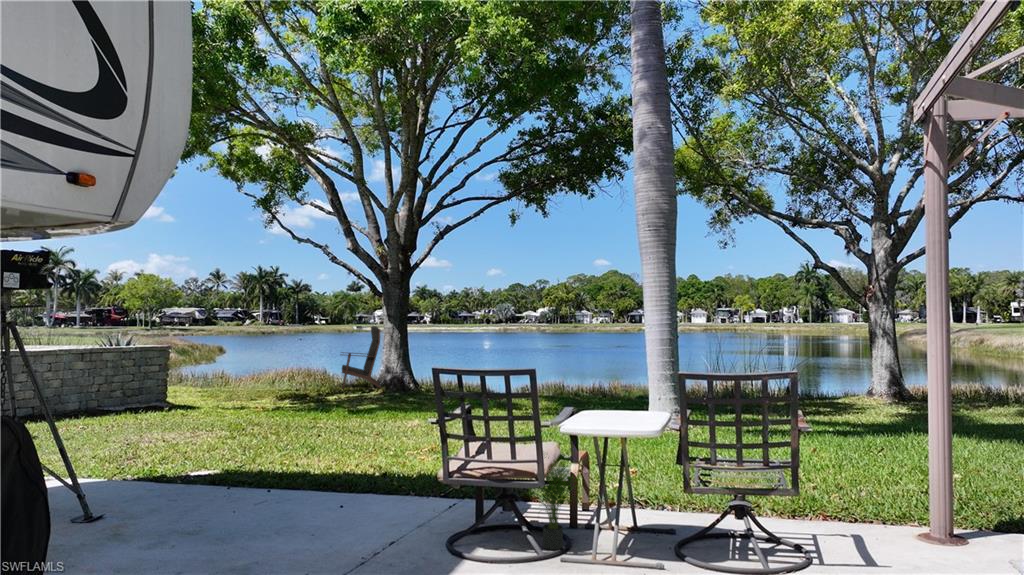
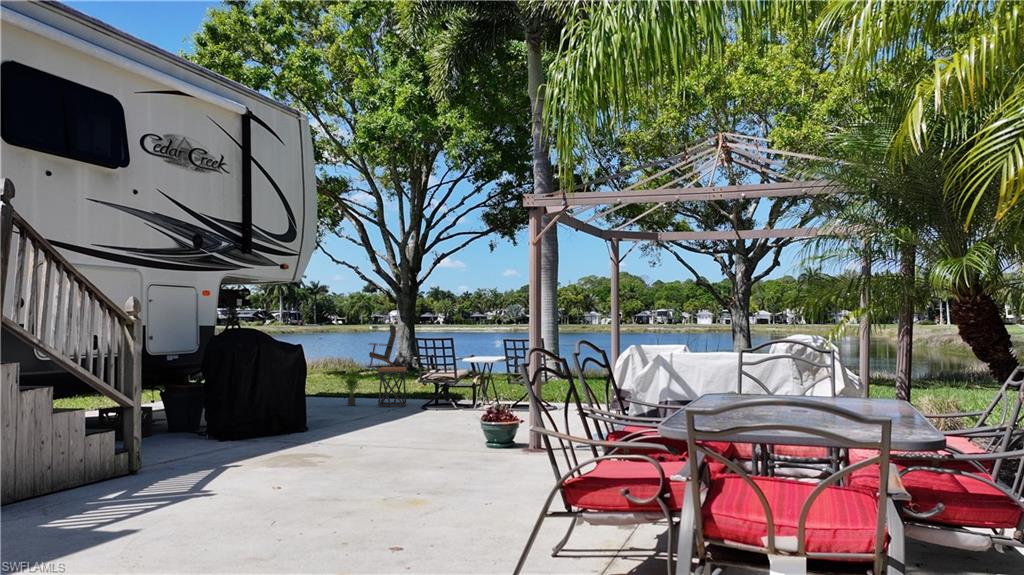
stool: none [351,437,423,553] -> present [378,367,406,407]
potted plant: present [529,454,576,550] -> present [344,373,359,406]

